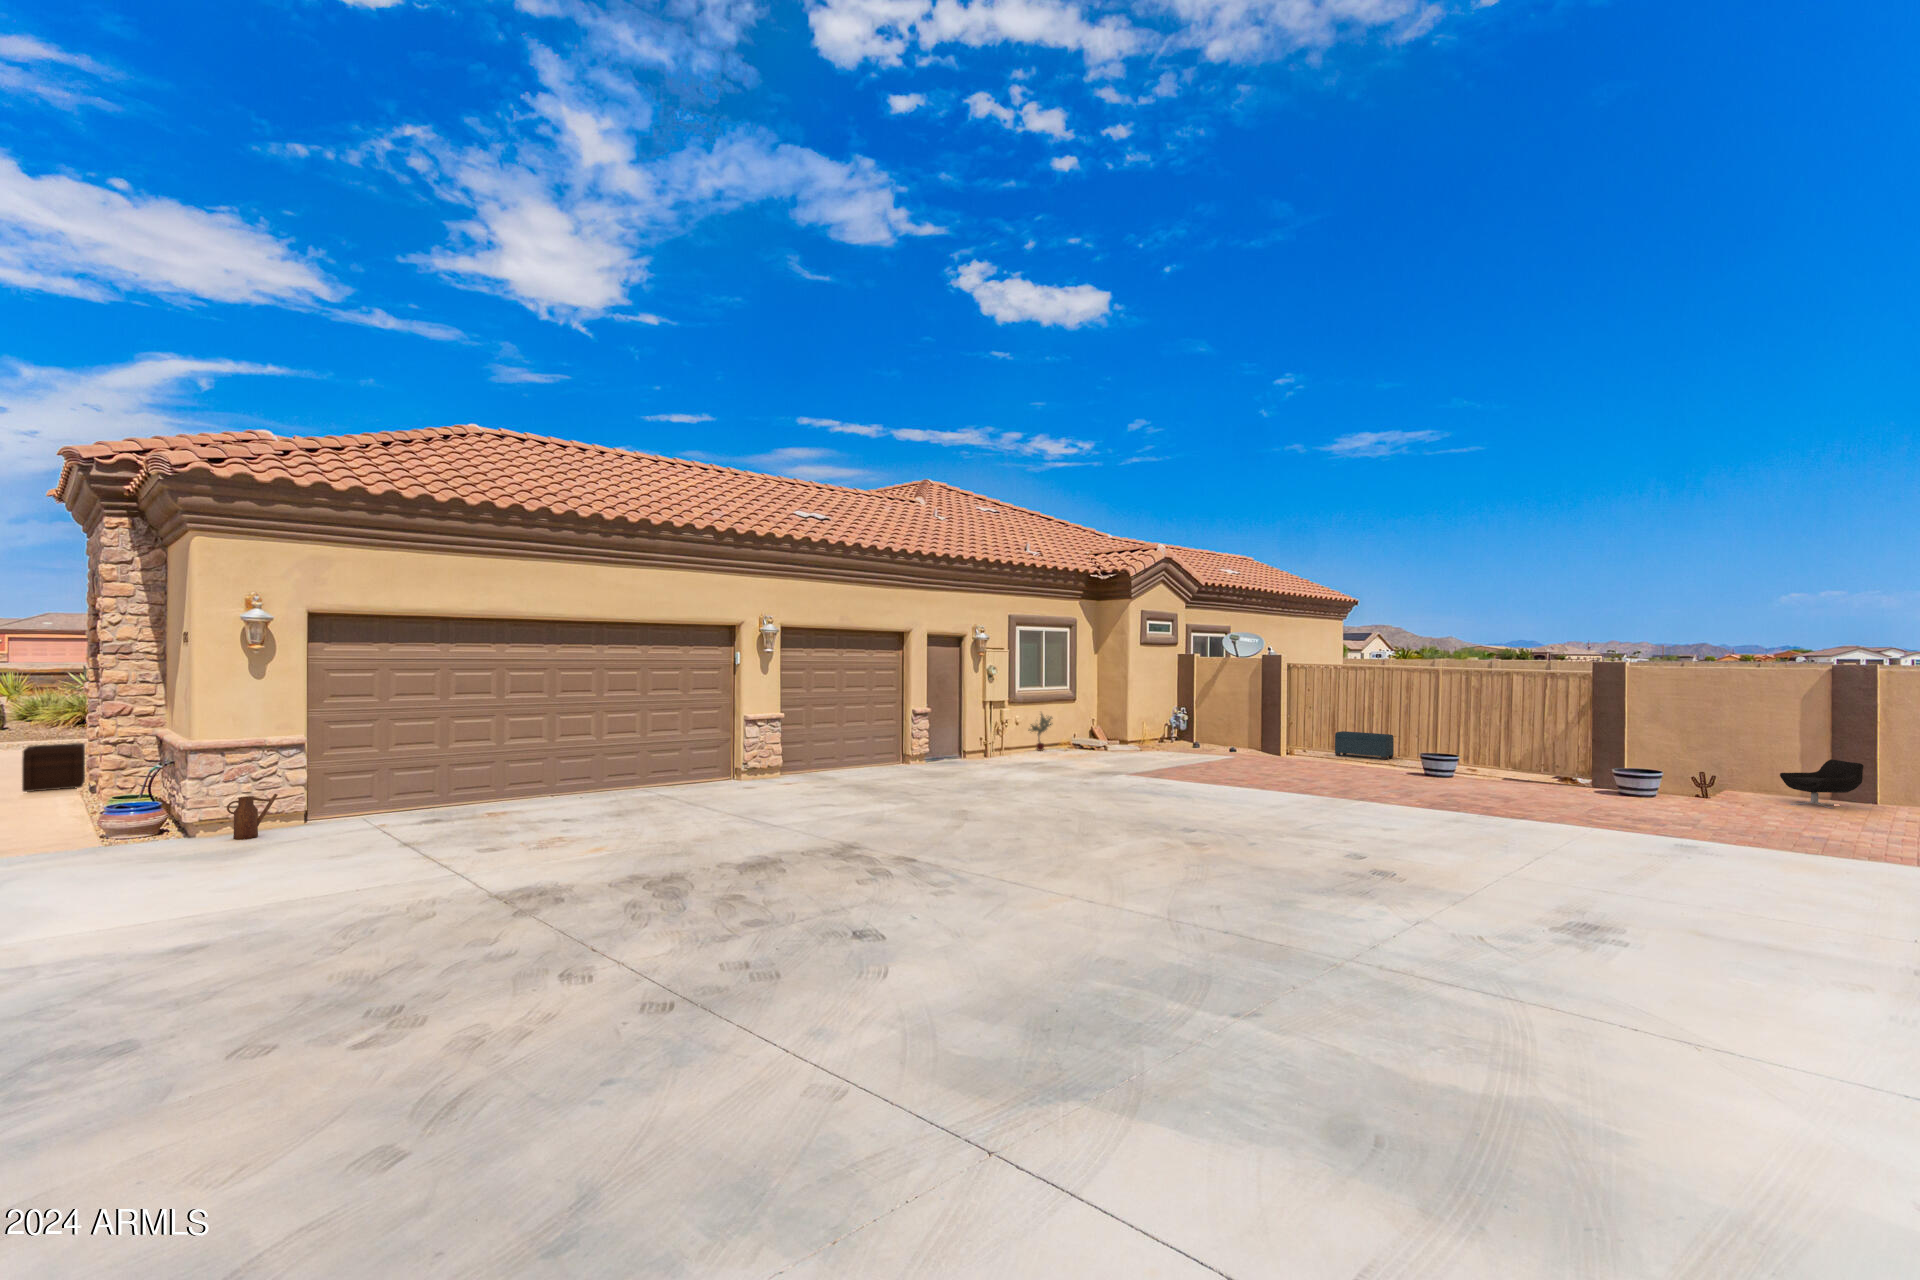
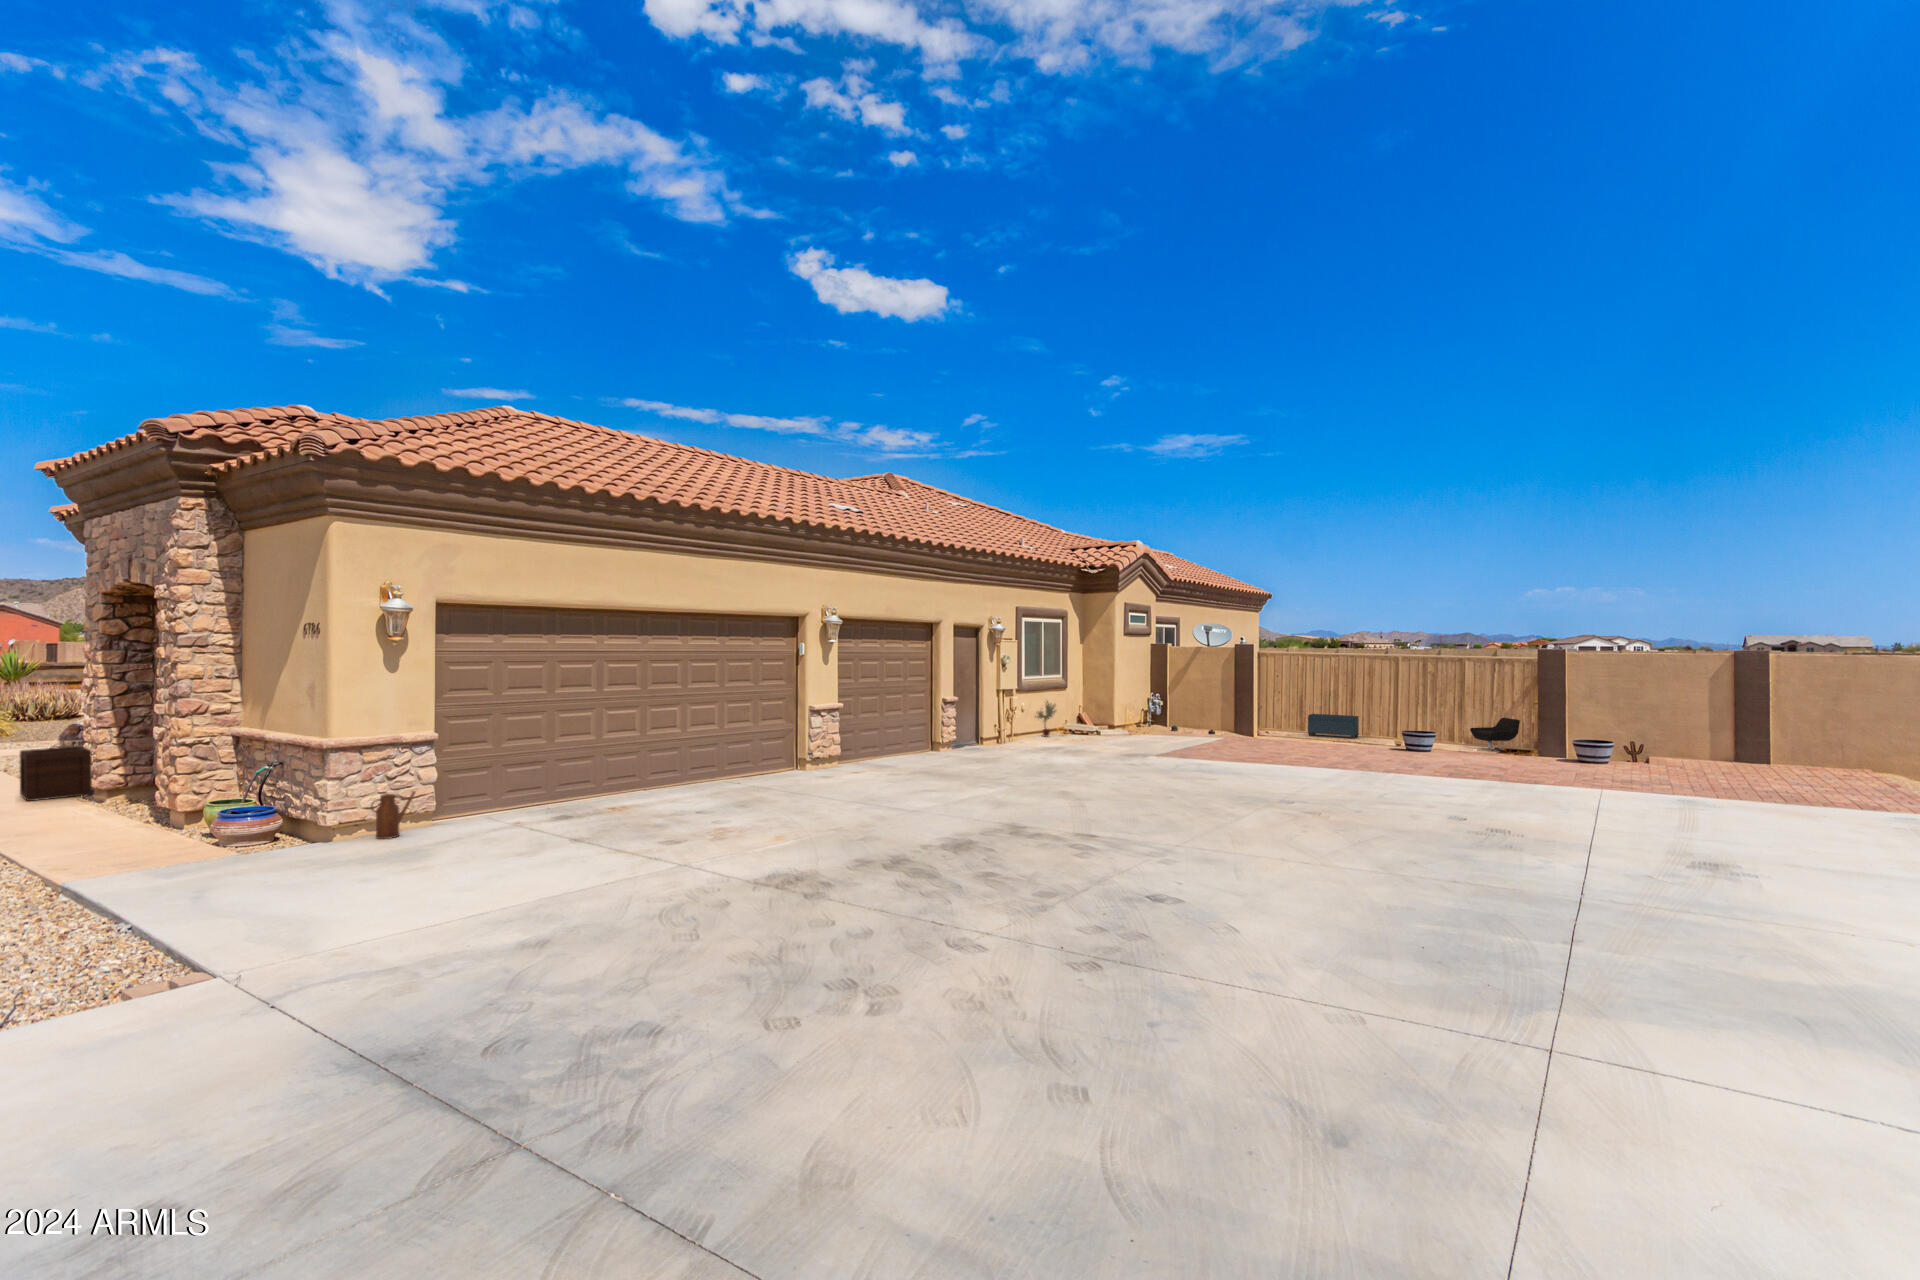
lounge chair: present [1780,759,1864,809] -> present [1470,718,1520,752]

